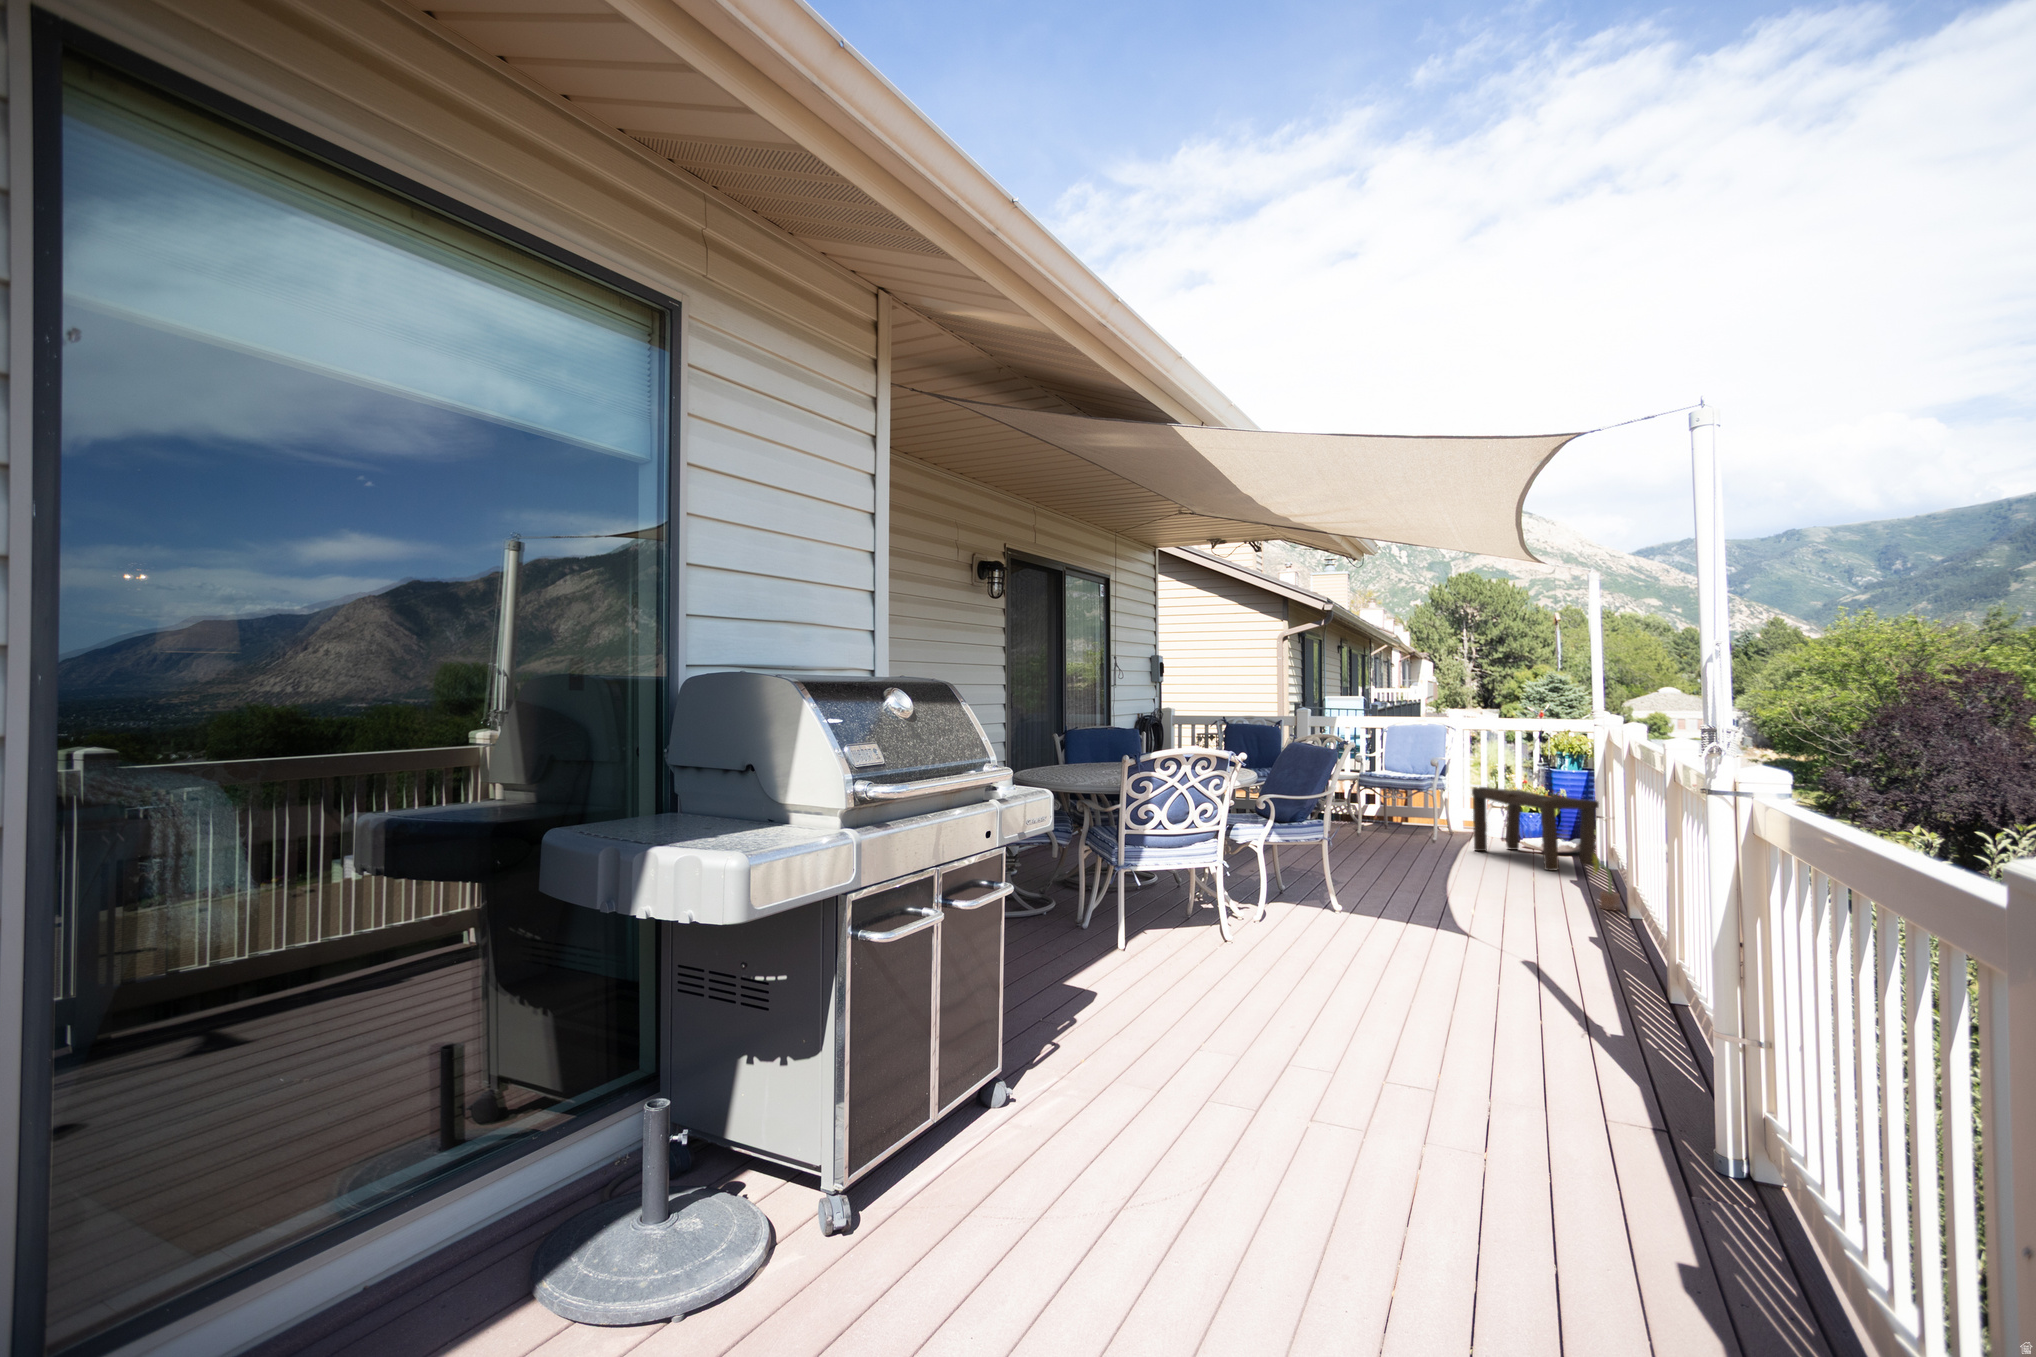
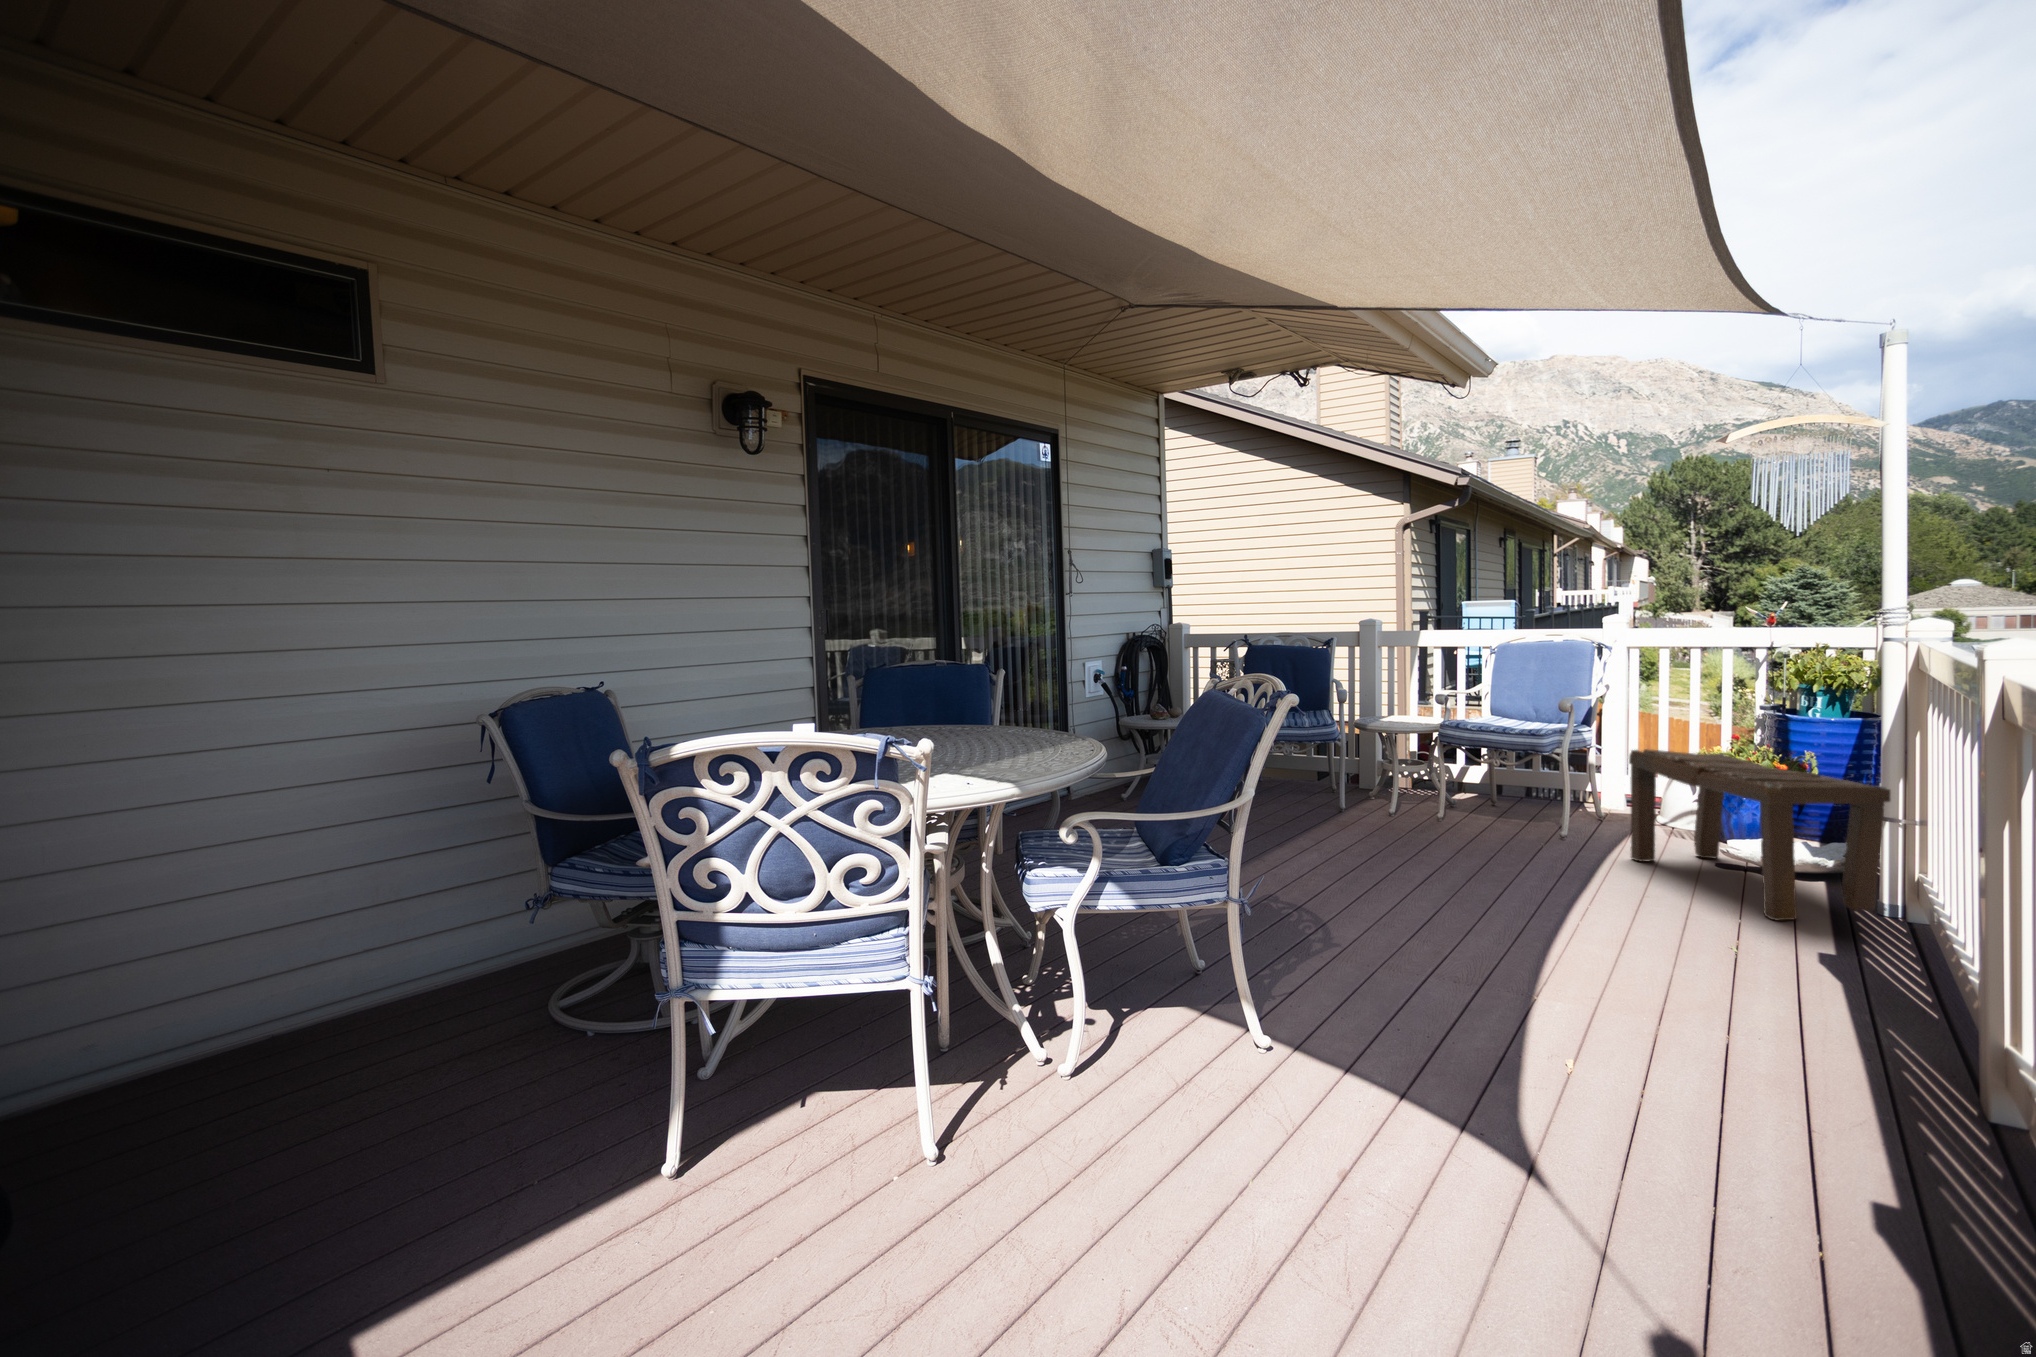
decorative plant: present [1592,854,1620,910] -> none [1877,934,1952,1077]

